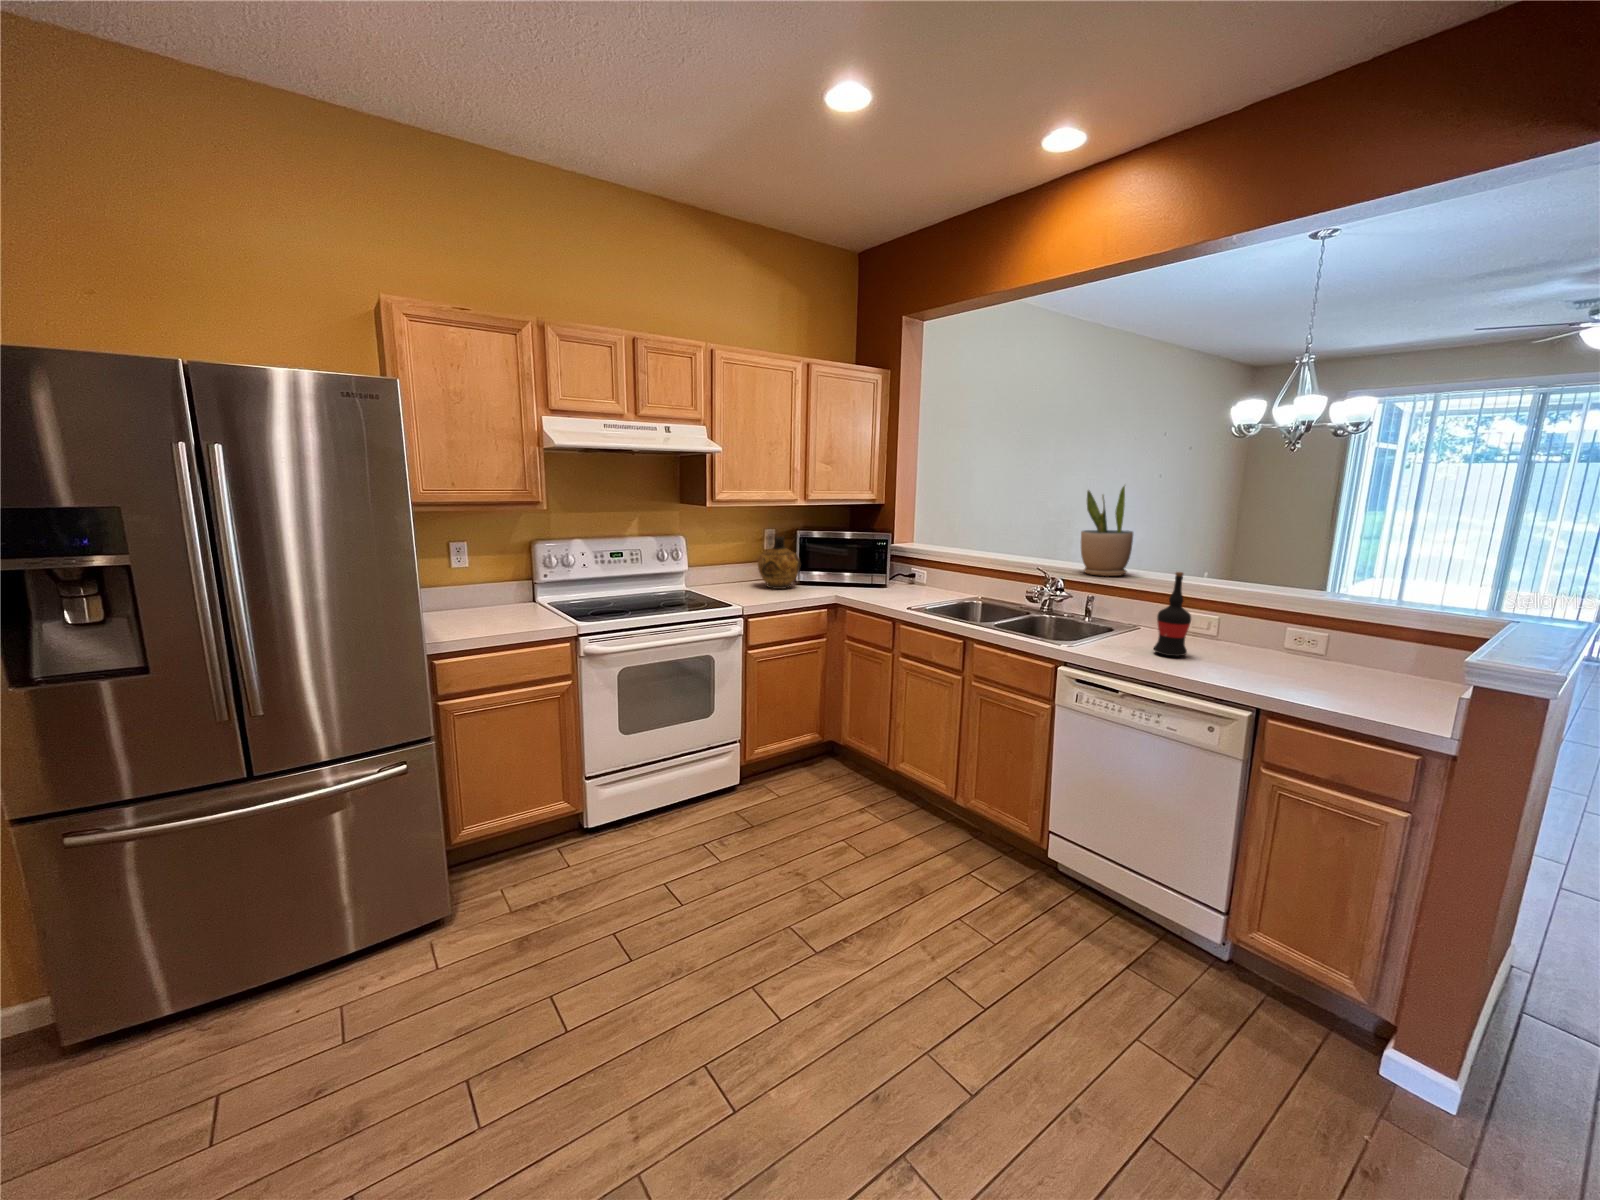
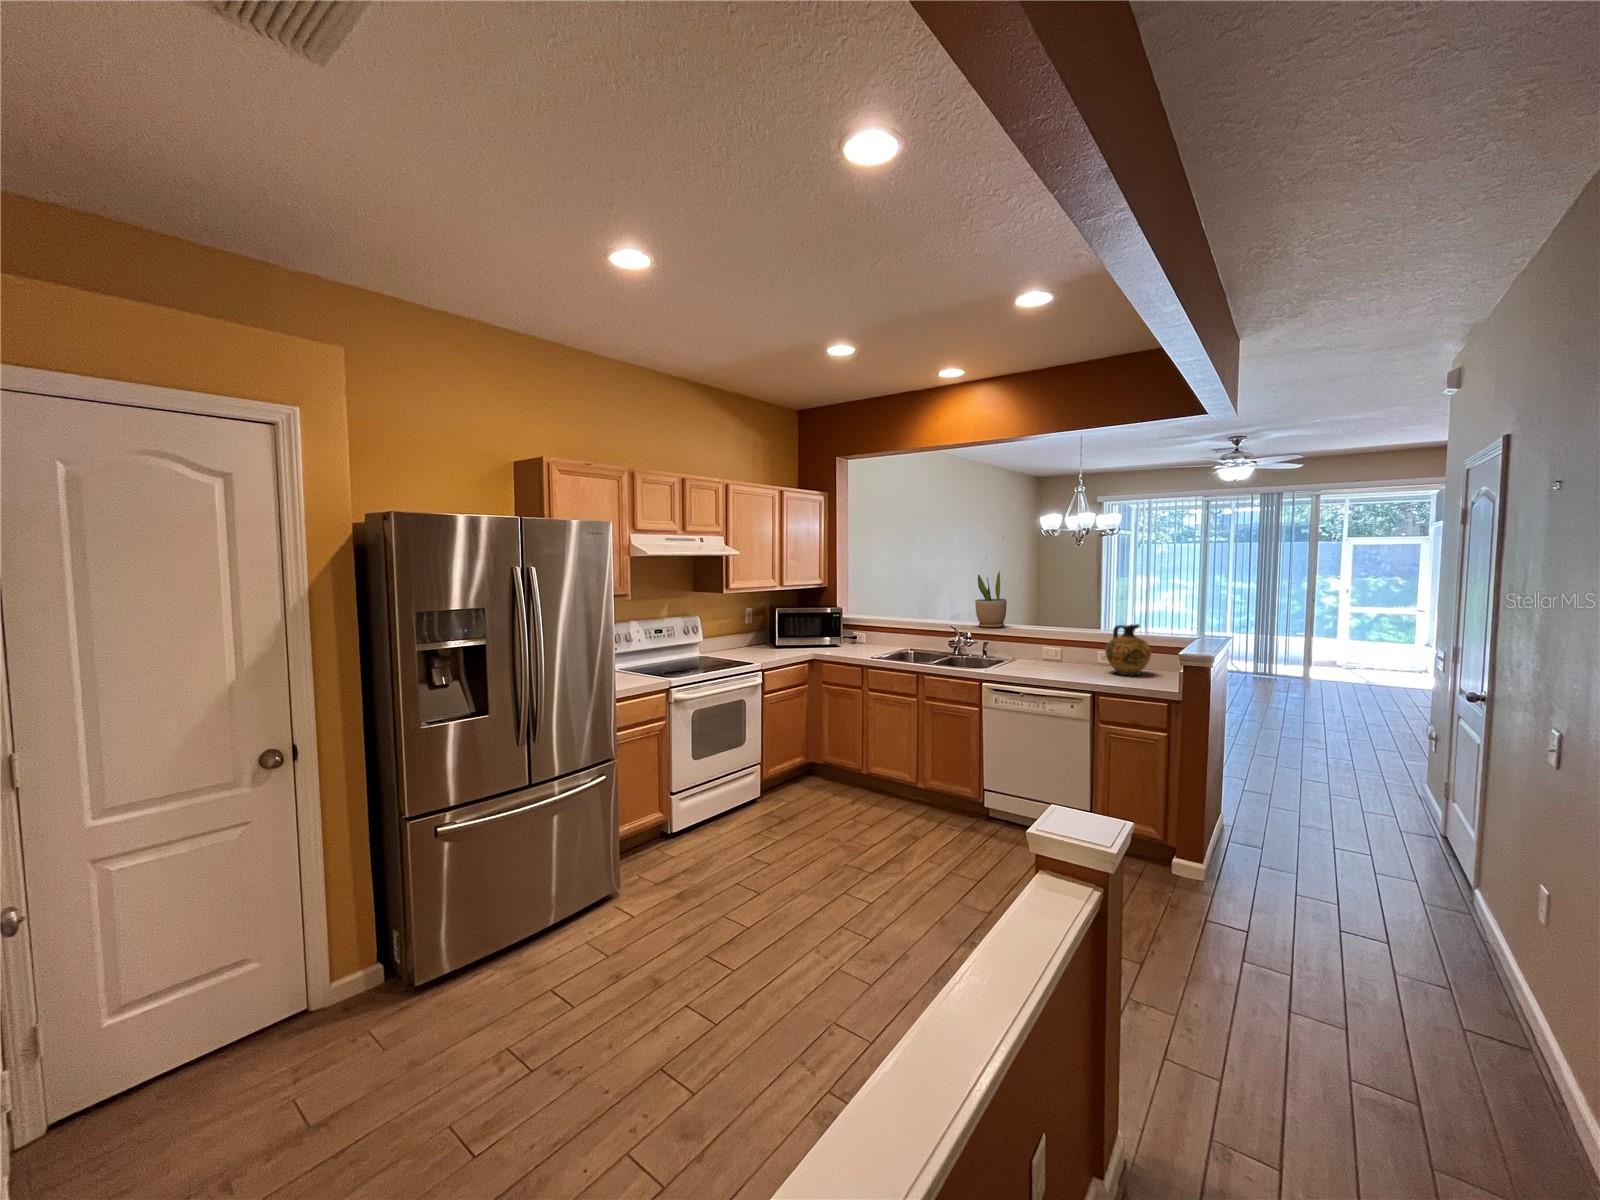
ceramic jug: present [758,536,801,589] -> present [1105,624,1151,675]
wine bottle: present [1154,572,1191,656] -> none [1032,621,1051,670]

